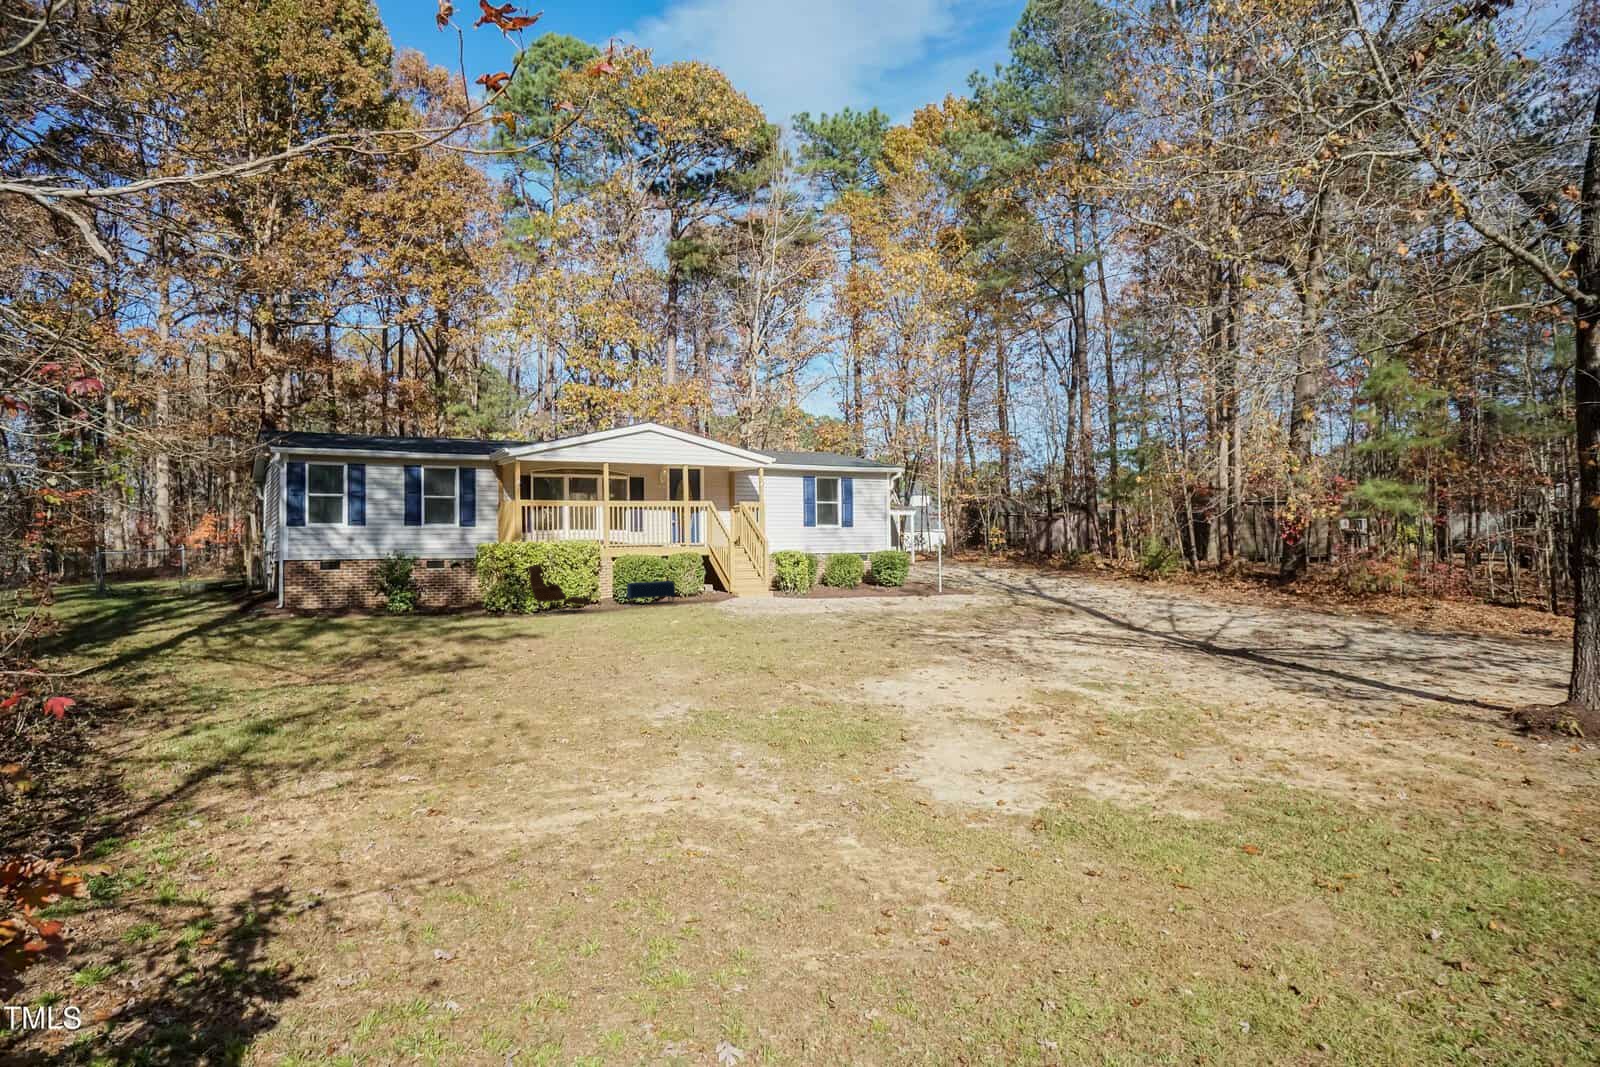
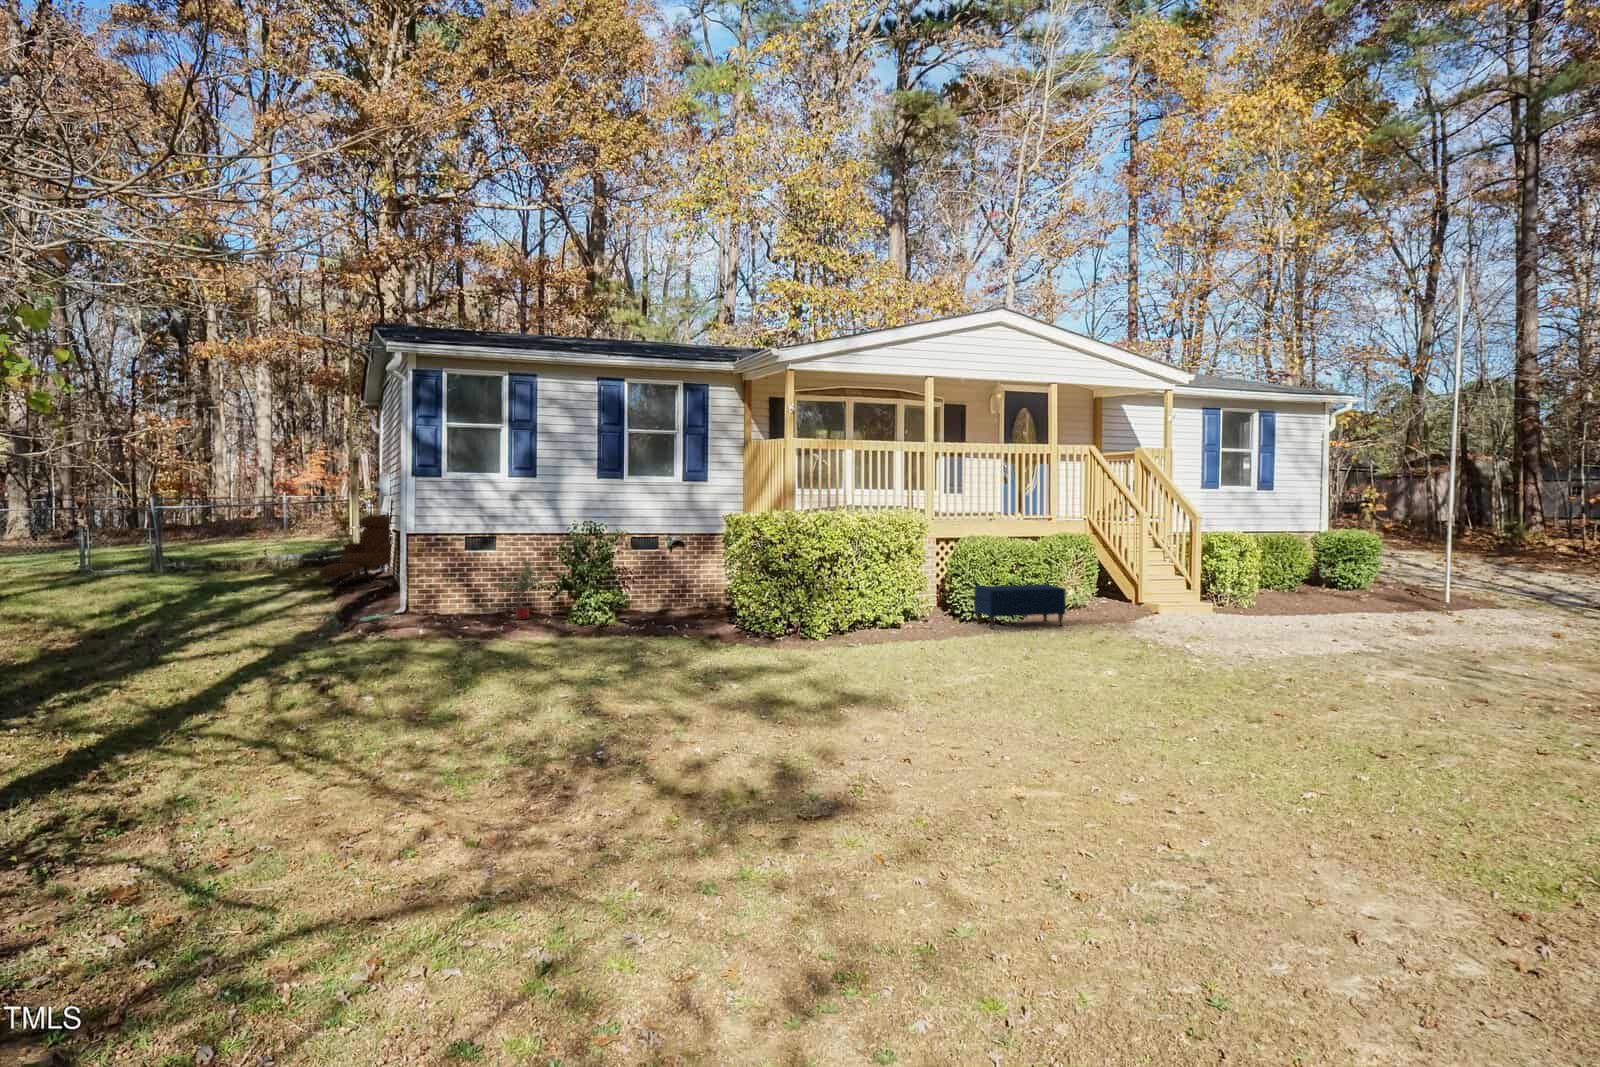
lounge chair: present [529,565,586,613] -> present [320,515,392,584]
potted tree: none [338,574,373,612] -> present [497,561,547,620]

